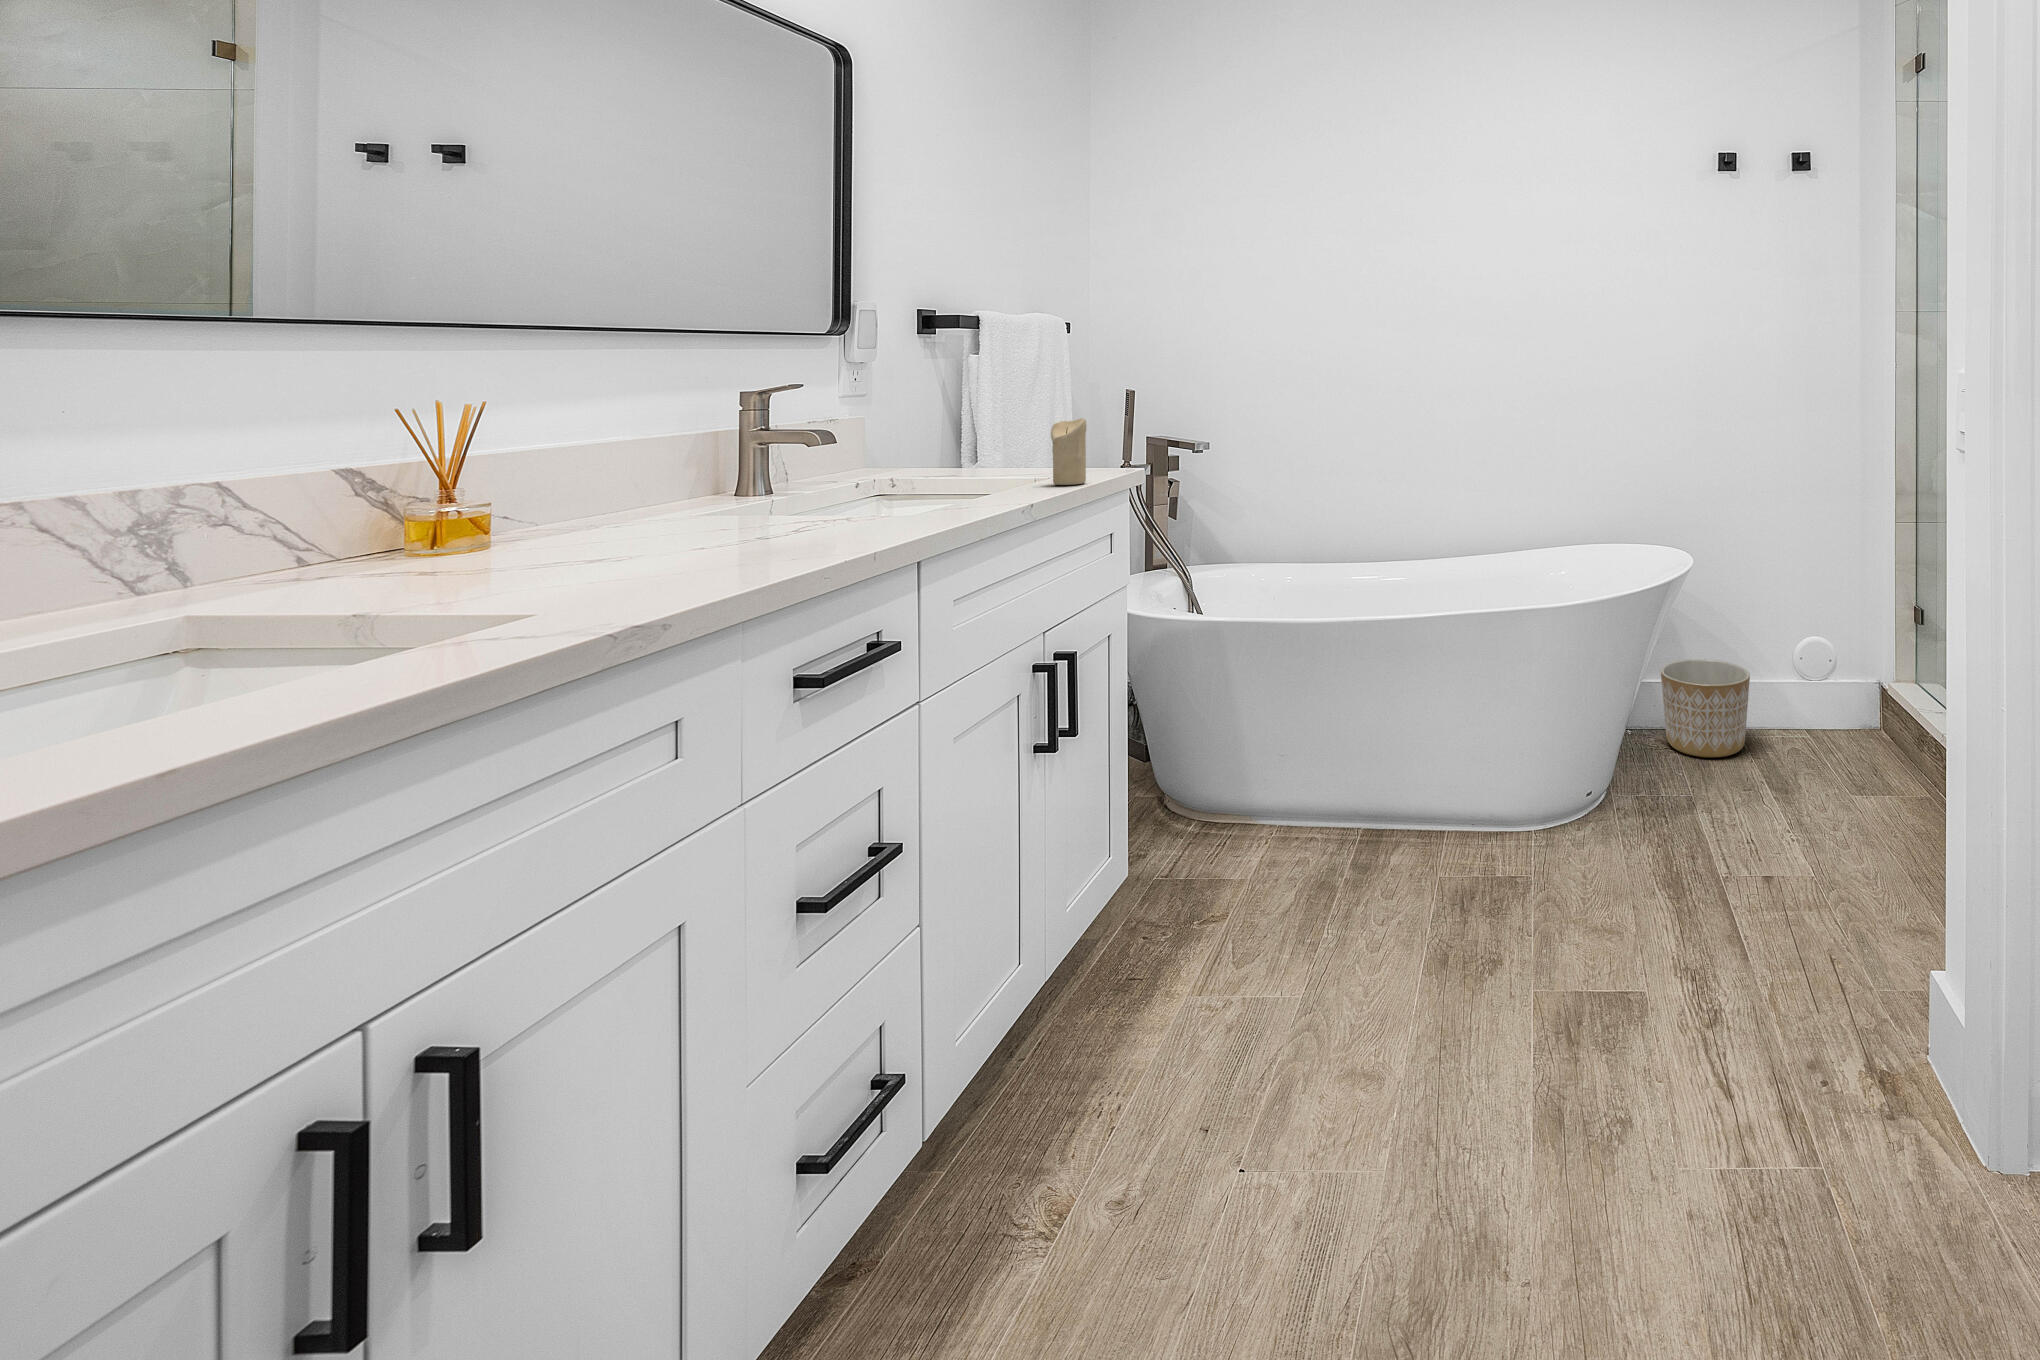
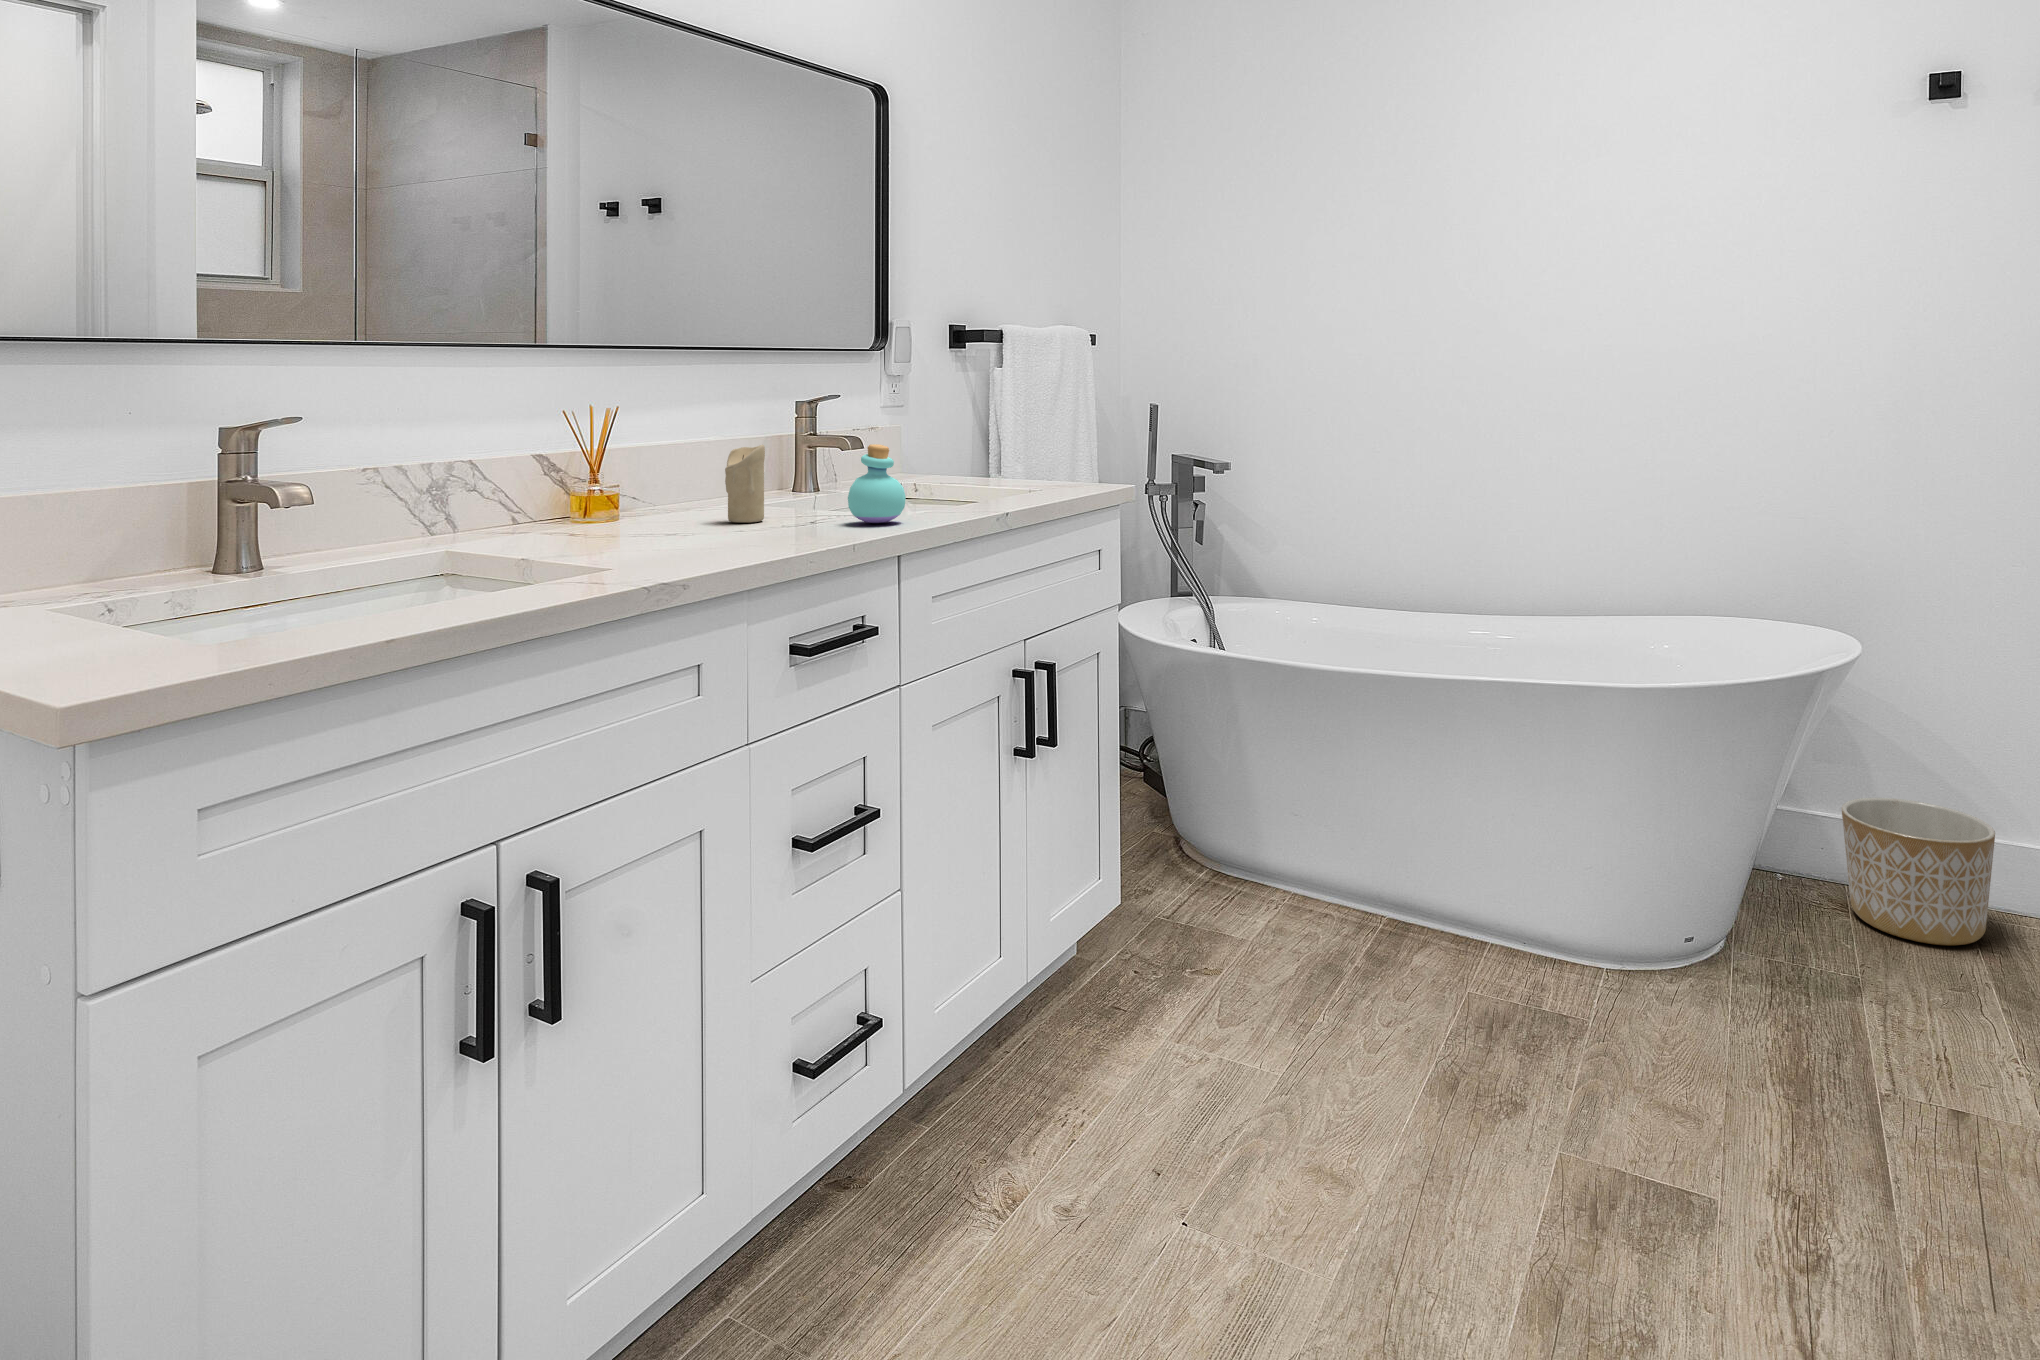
candle: present [1051,418,1086,485] -> present [725,445,765,523]
perfume bottle: none [843,438,917,524] -> present [848,444,906,523]

